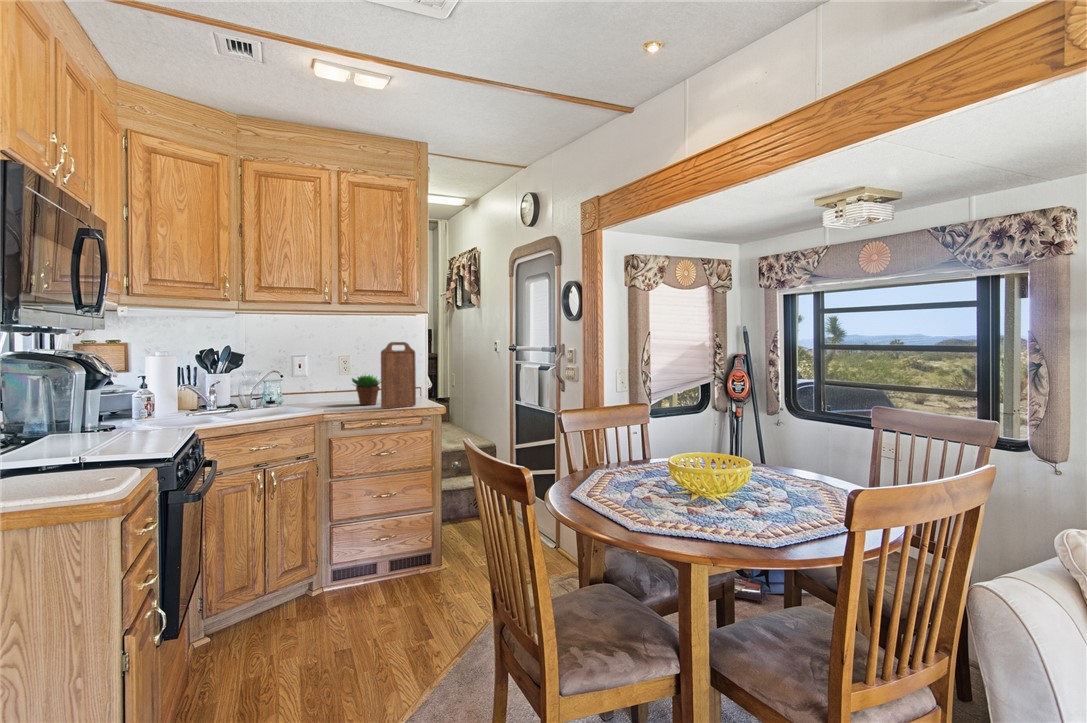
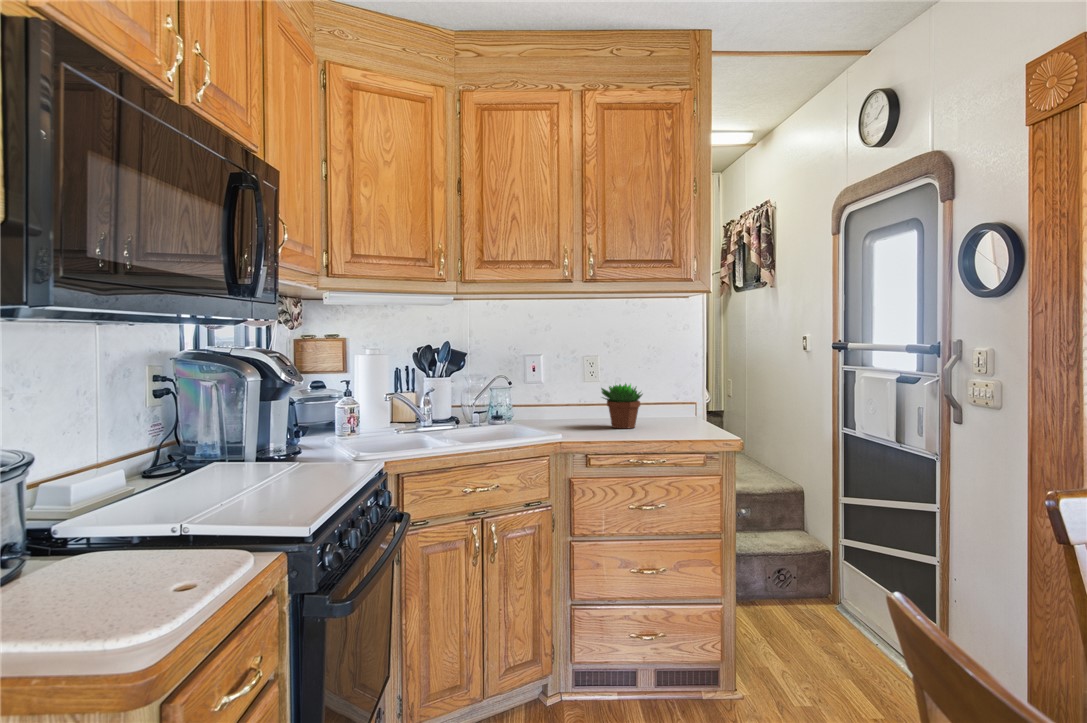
cutting board: present [381,342,416,409] -> none [644,335,696,437]

